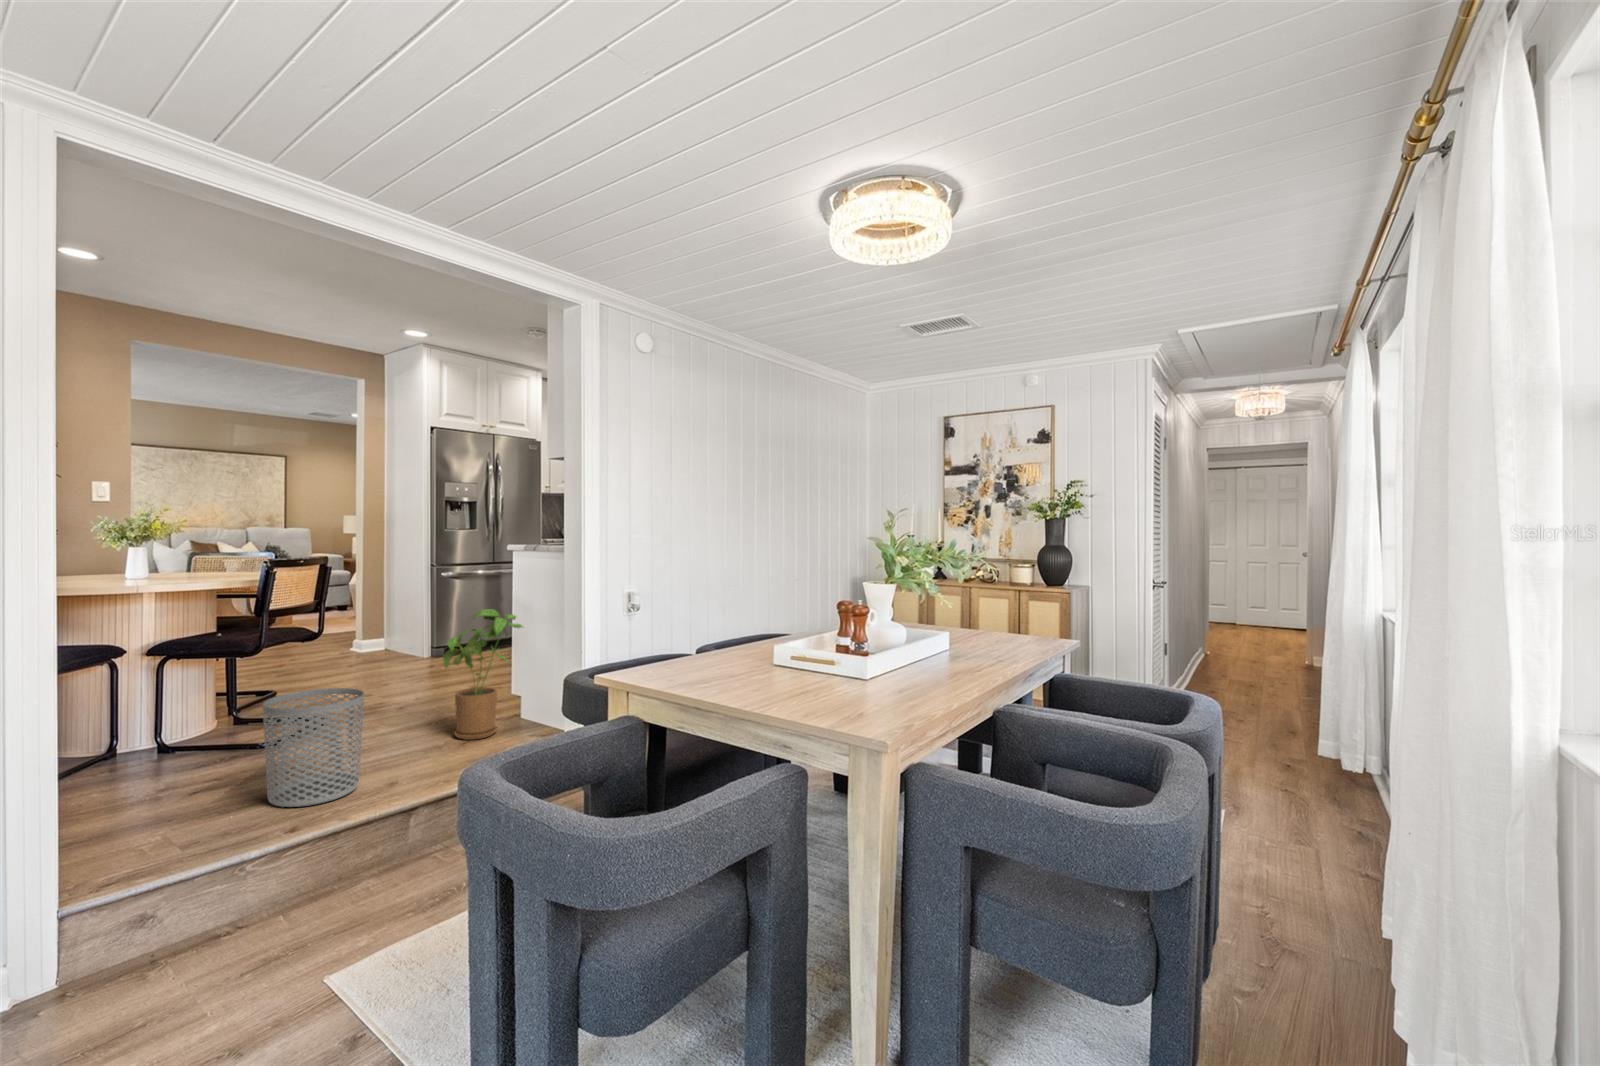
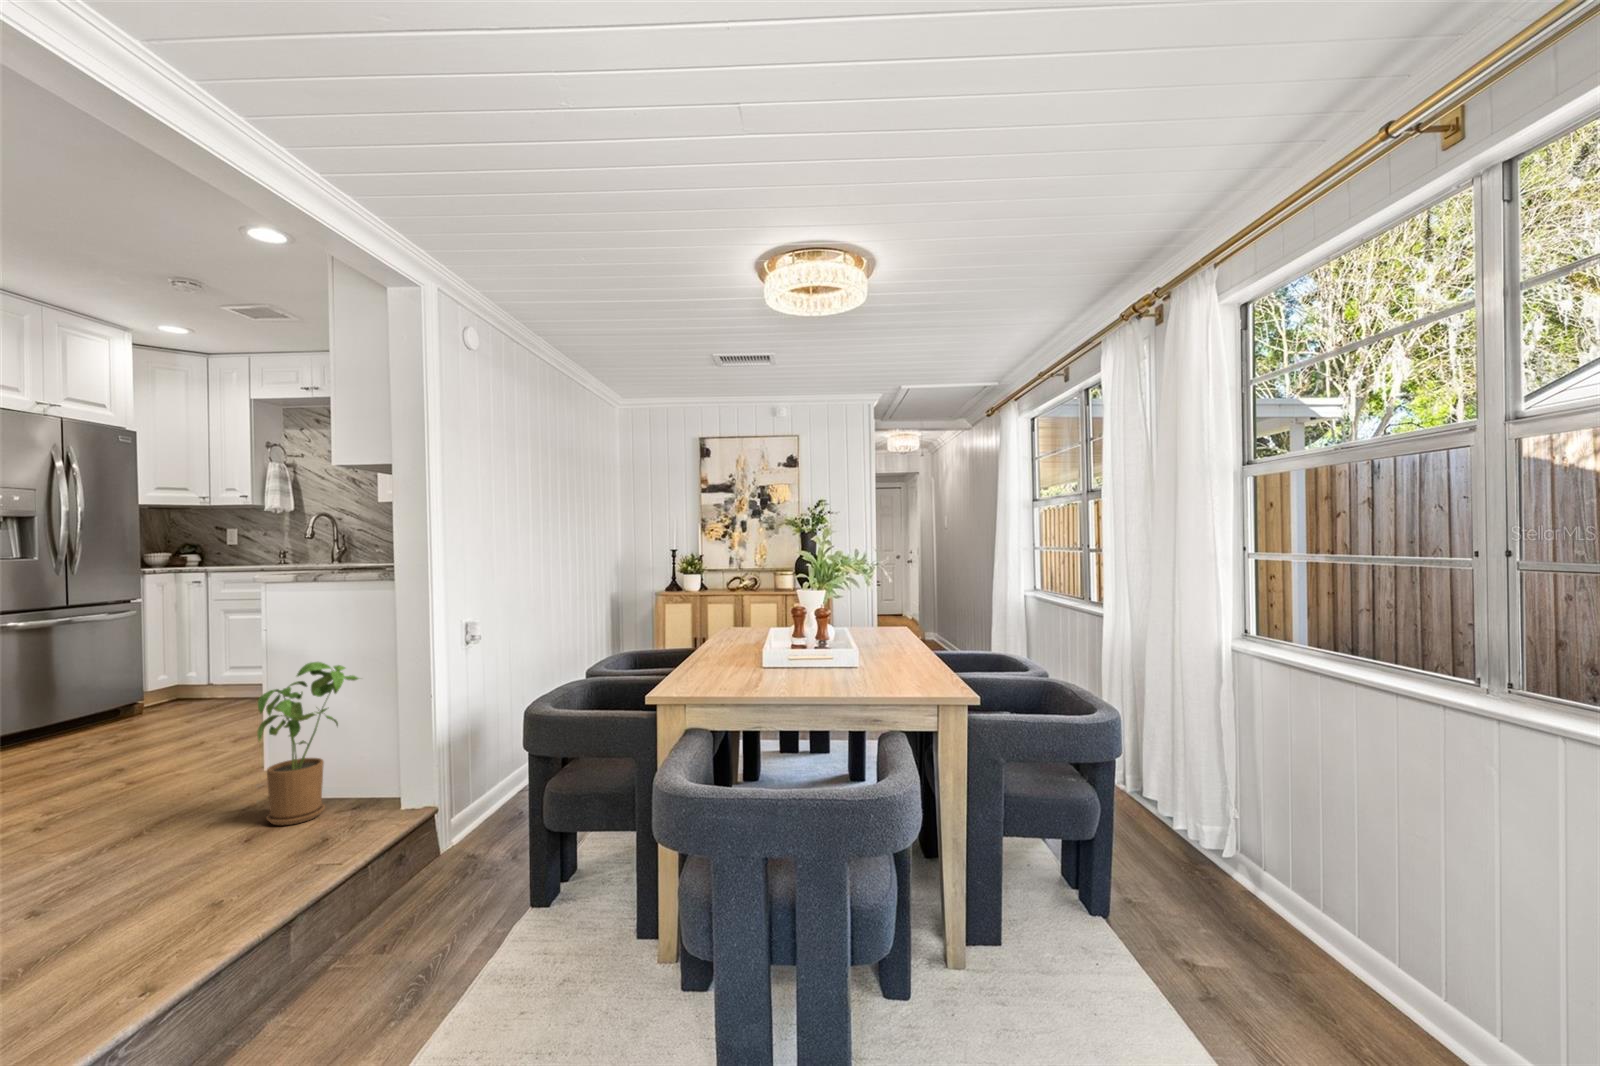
waste bin: present [263,688,364,807] -> none [101,778,242,944]

